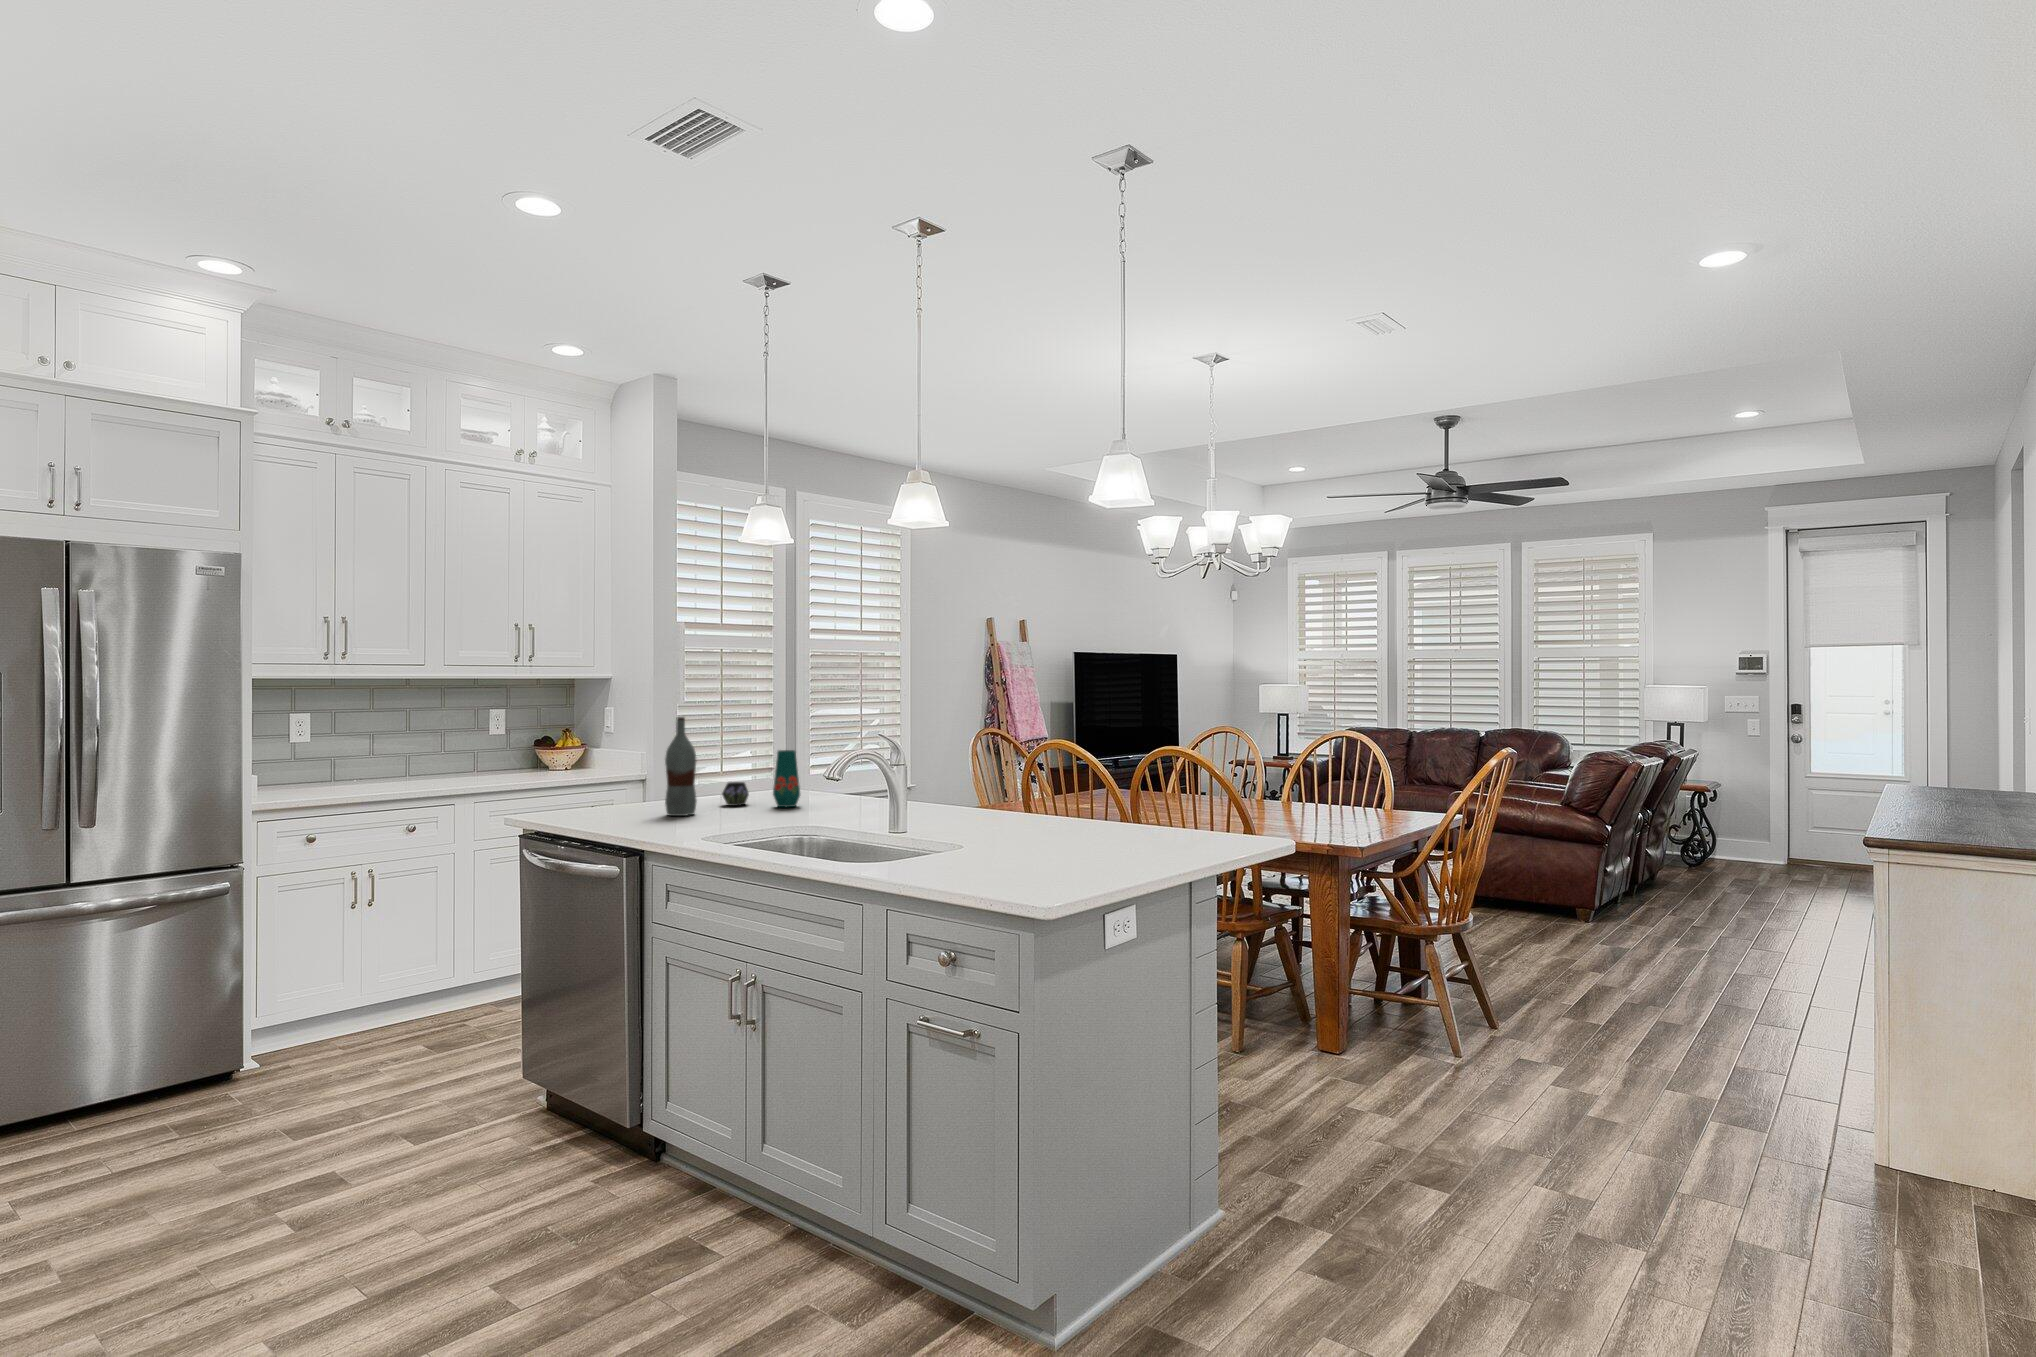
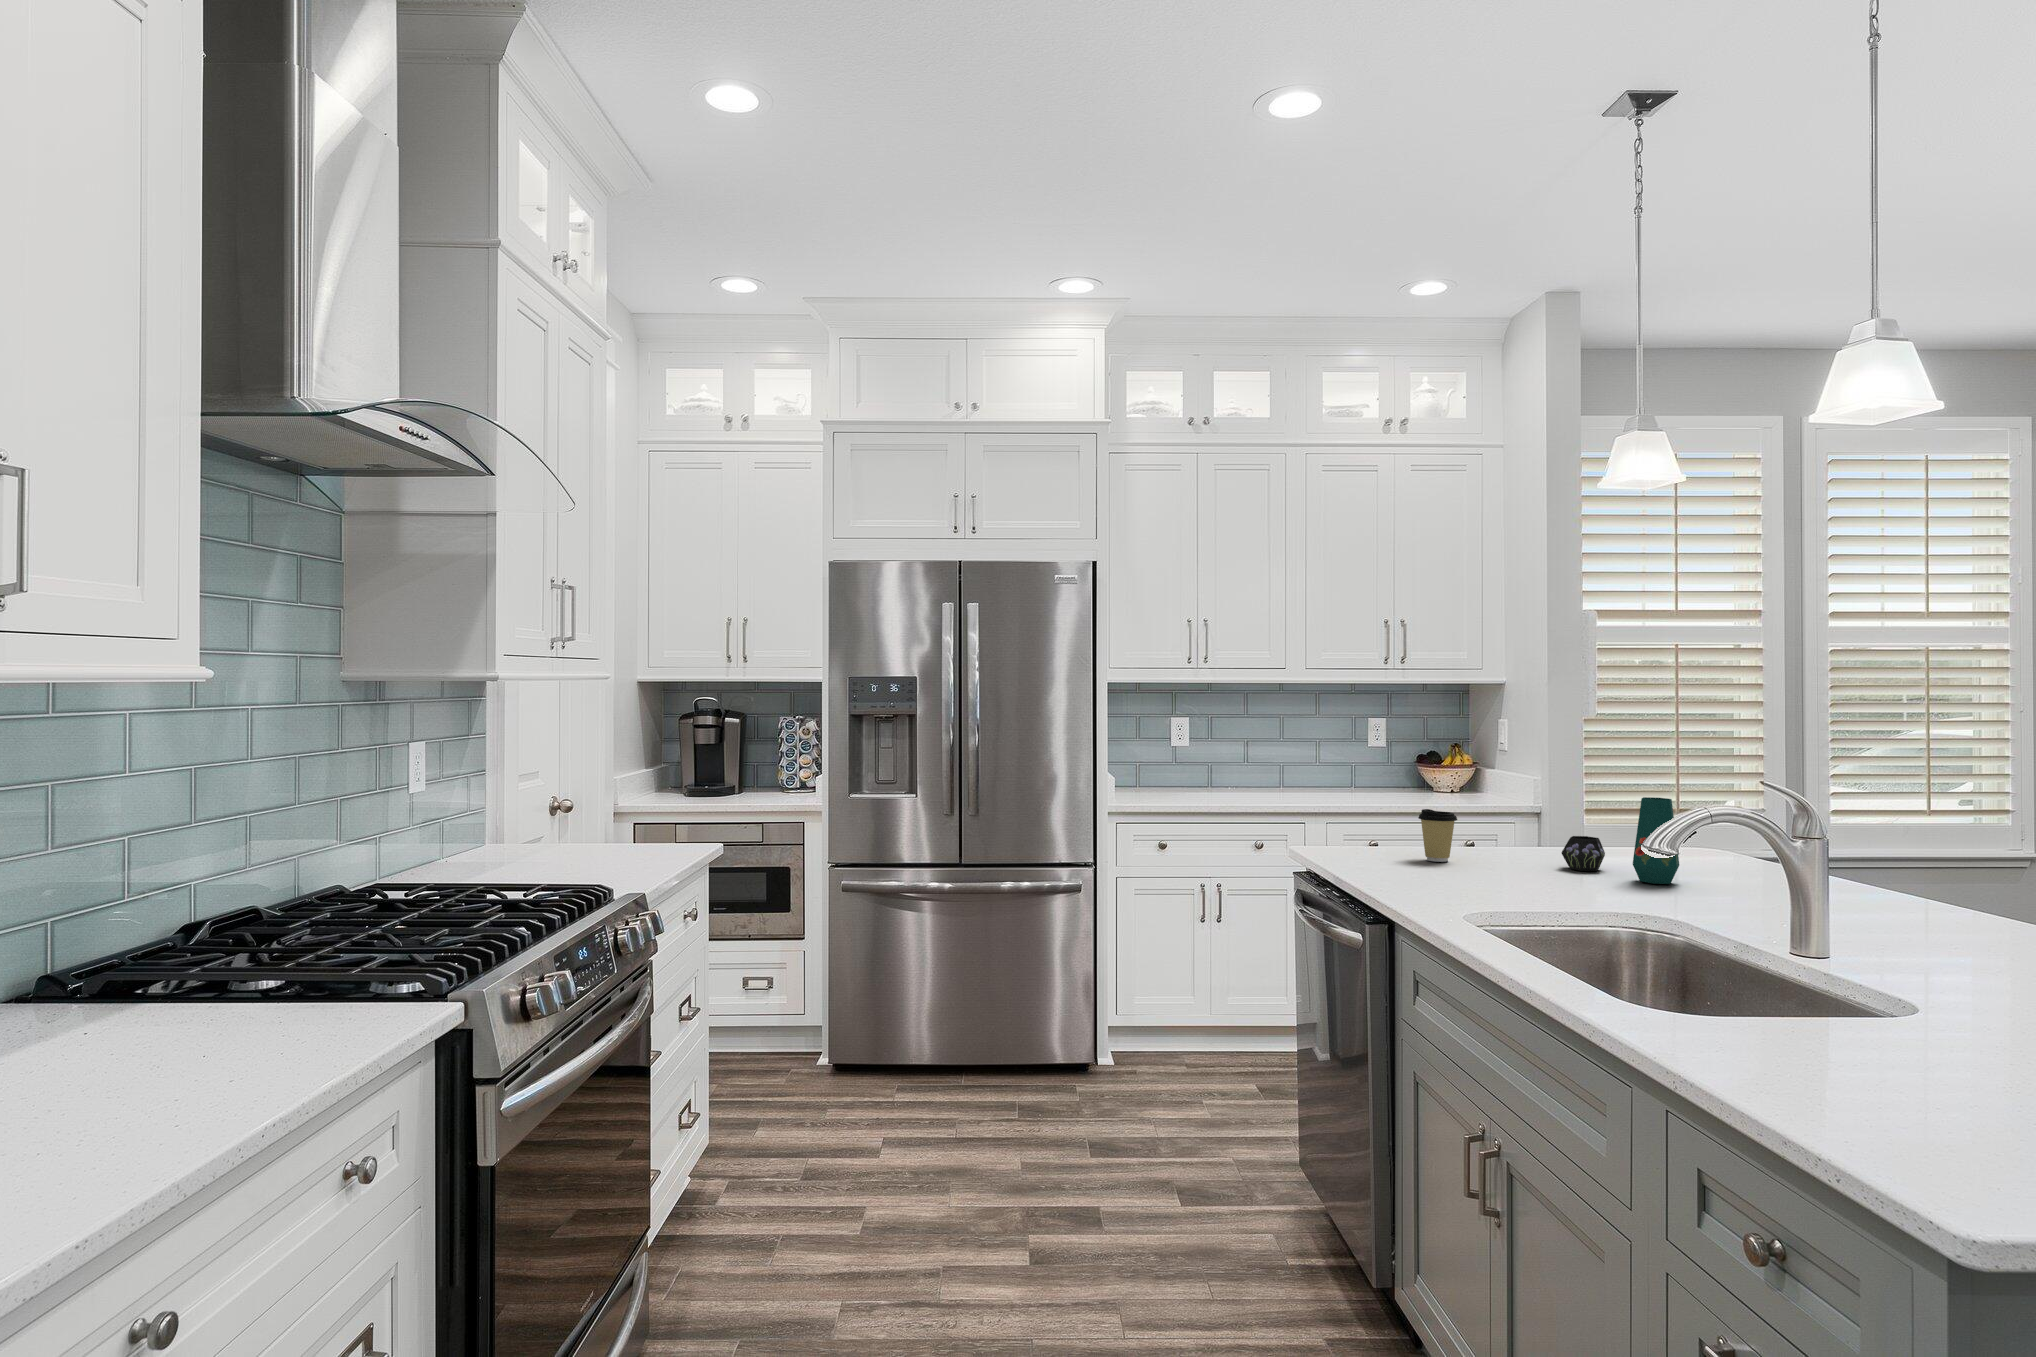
bottle: present [665,717,697,816] -> none [1468,741,1512,877]
coffee cup: none [618,772,648,812] -> present [1418,809,1457,862]

